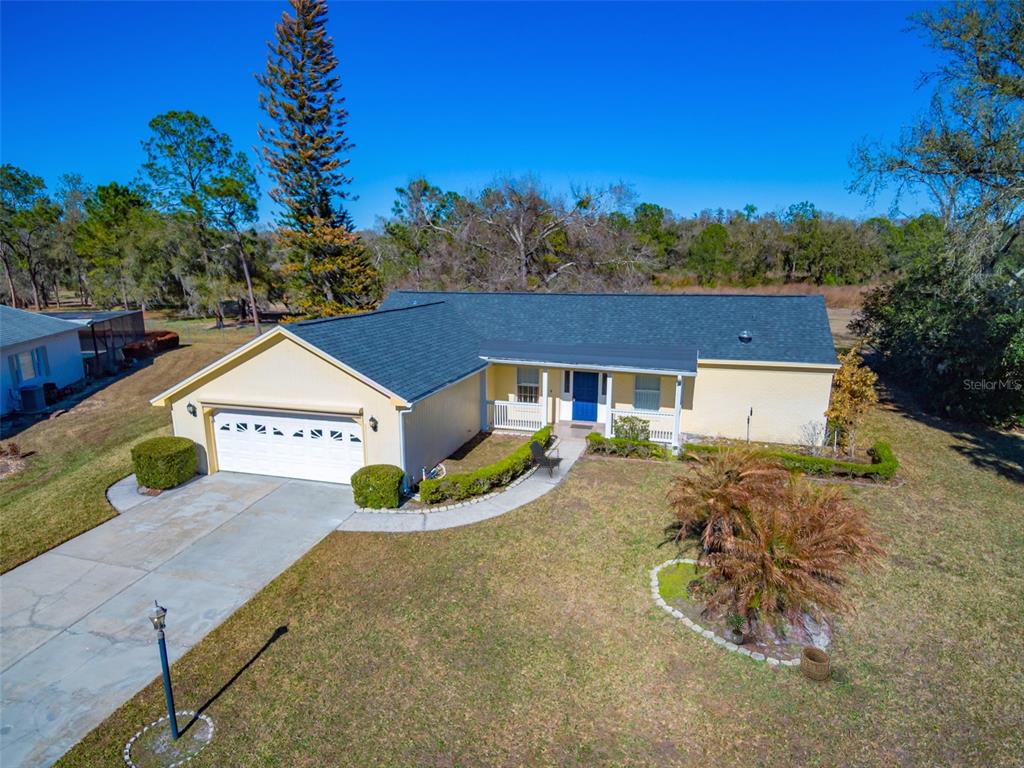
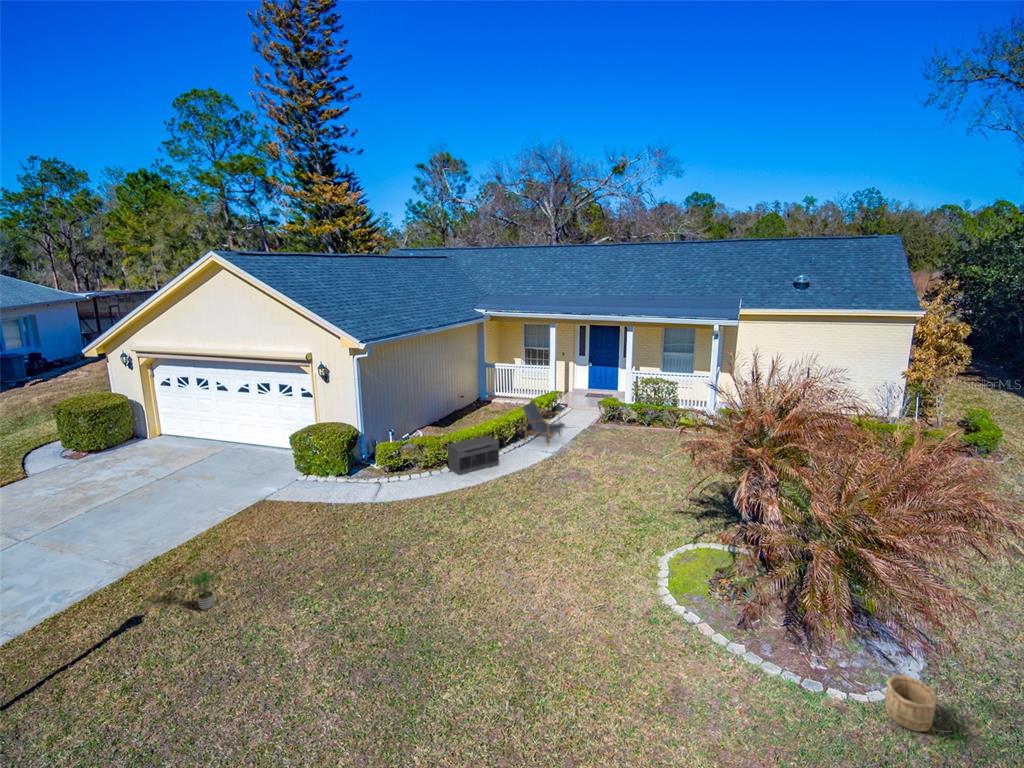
bench: none [475,472,516,506] -> present [448,436,499,476]
potted plant: present [727,613,747,644] -> present [190,571,215,610]

